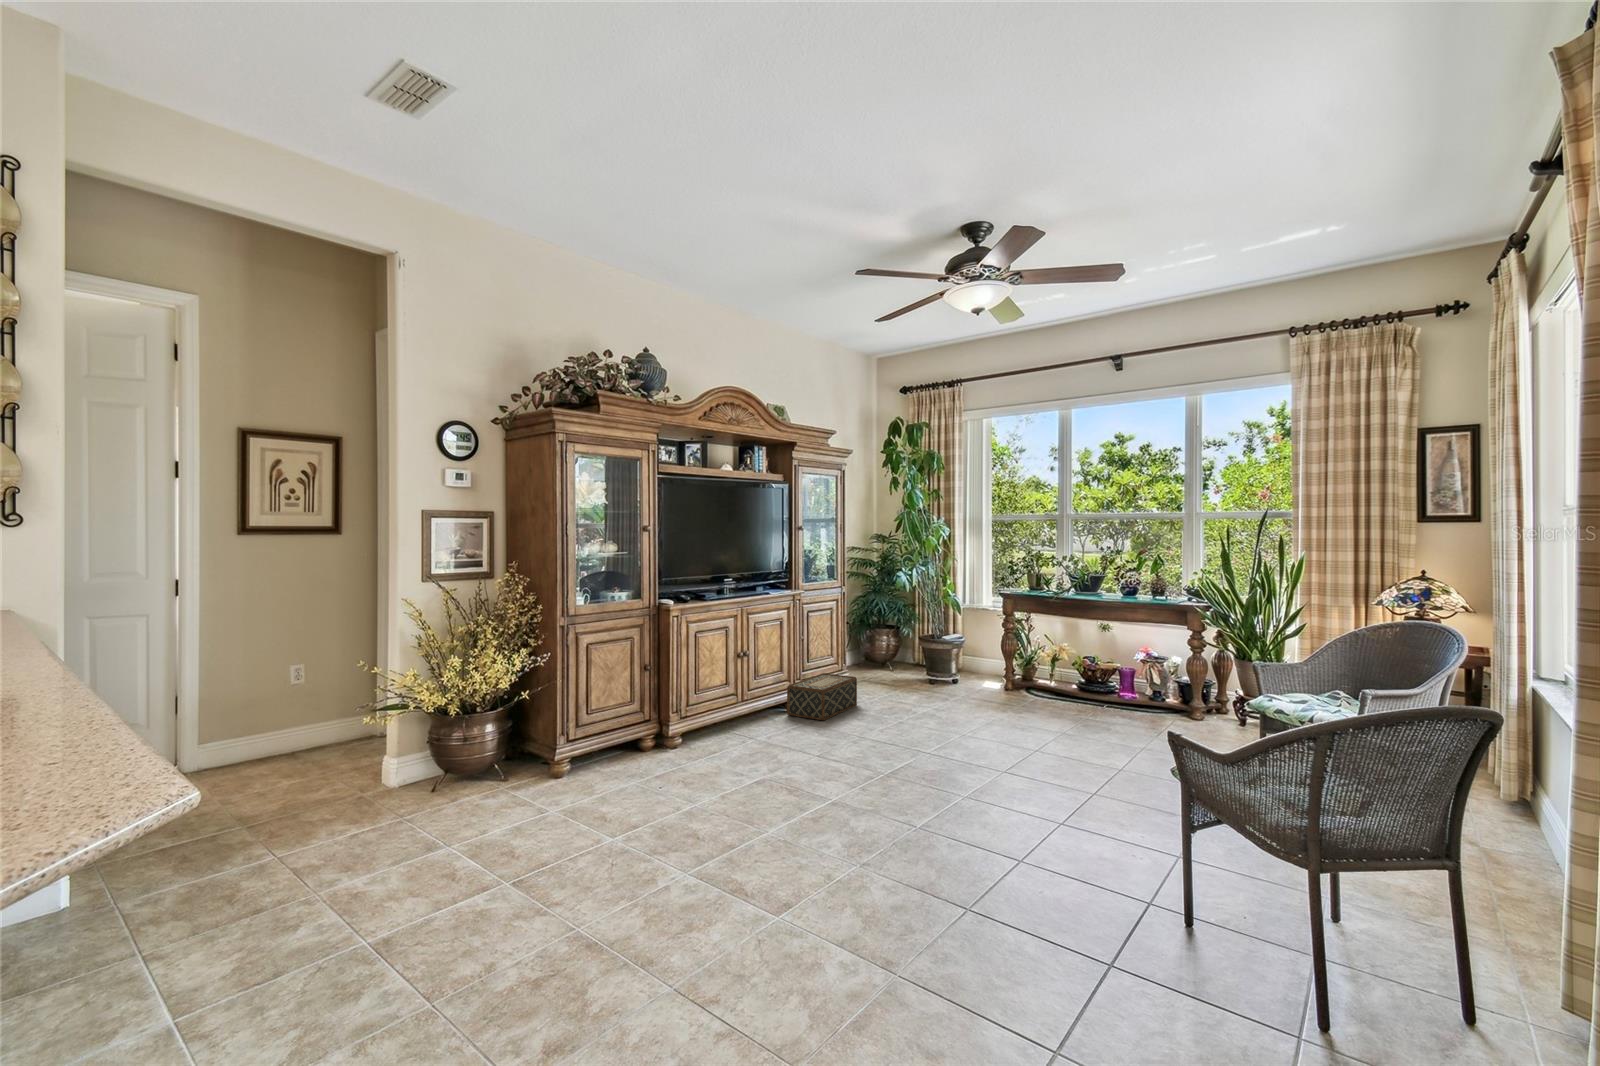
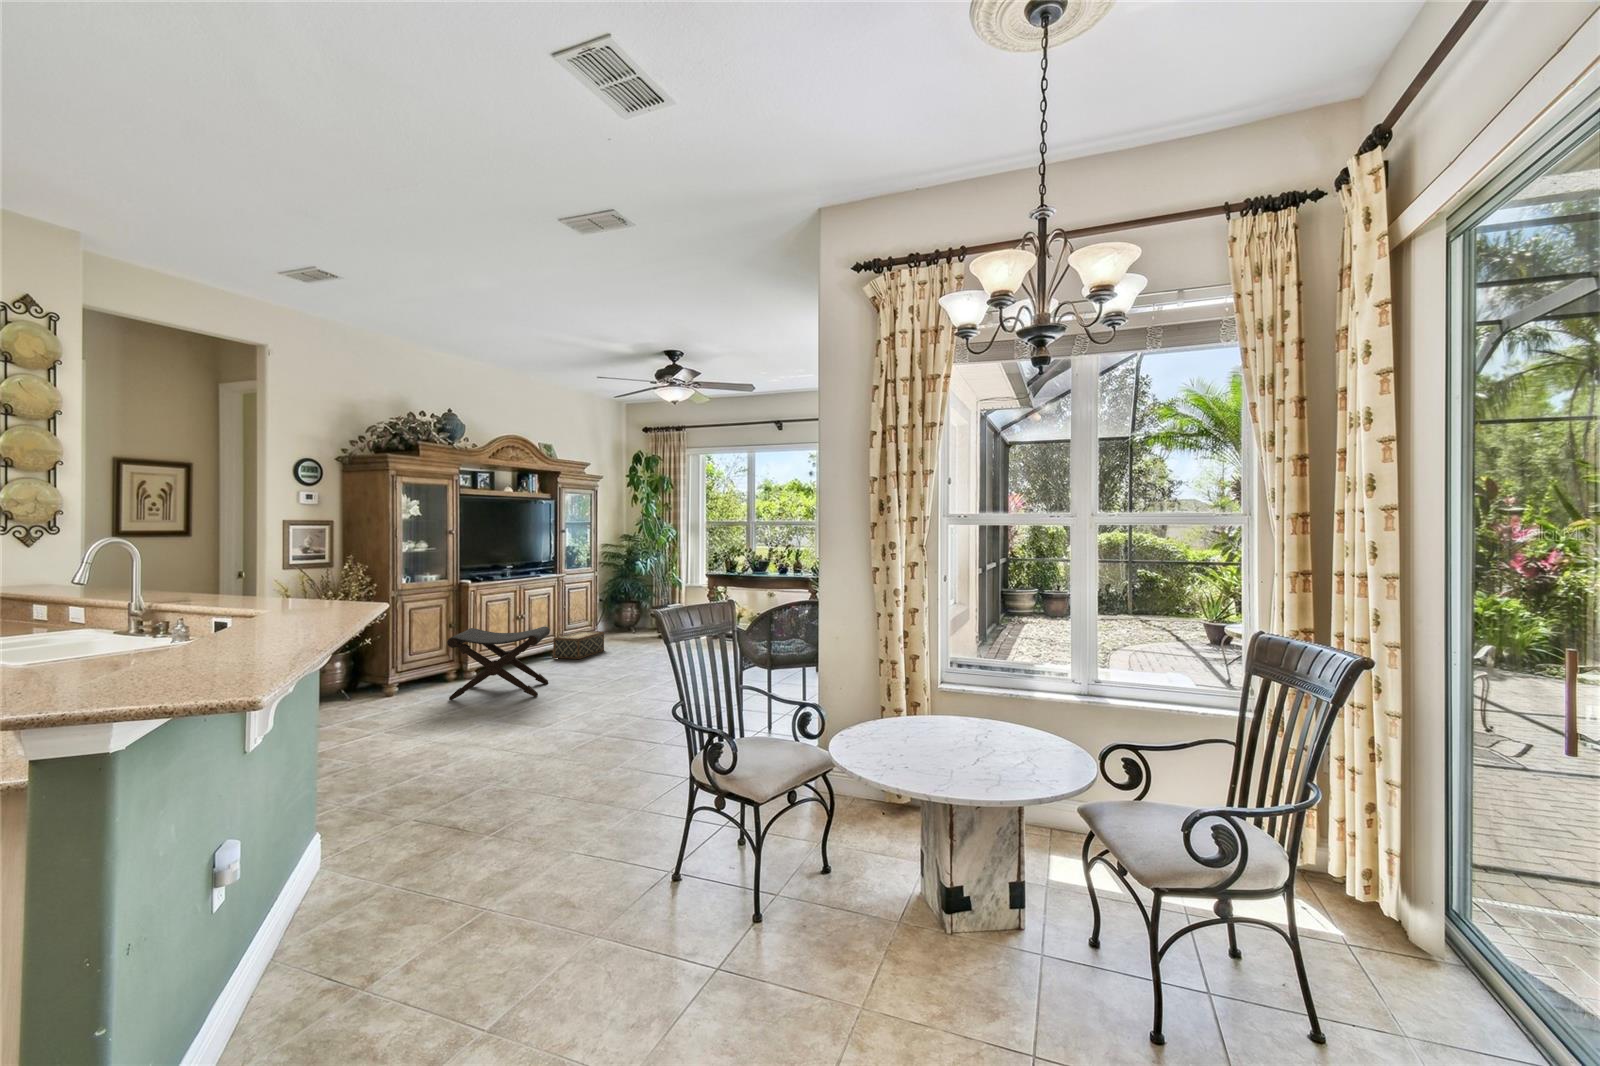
footstool: none [633,677,786,806] -> present [447,627,550,700]

